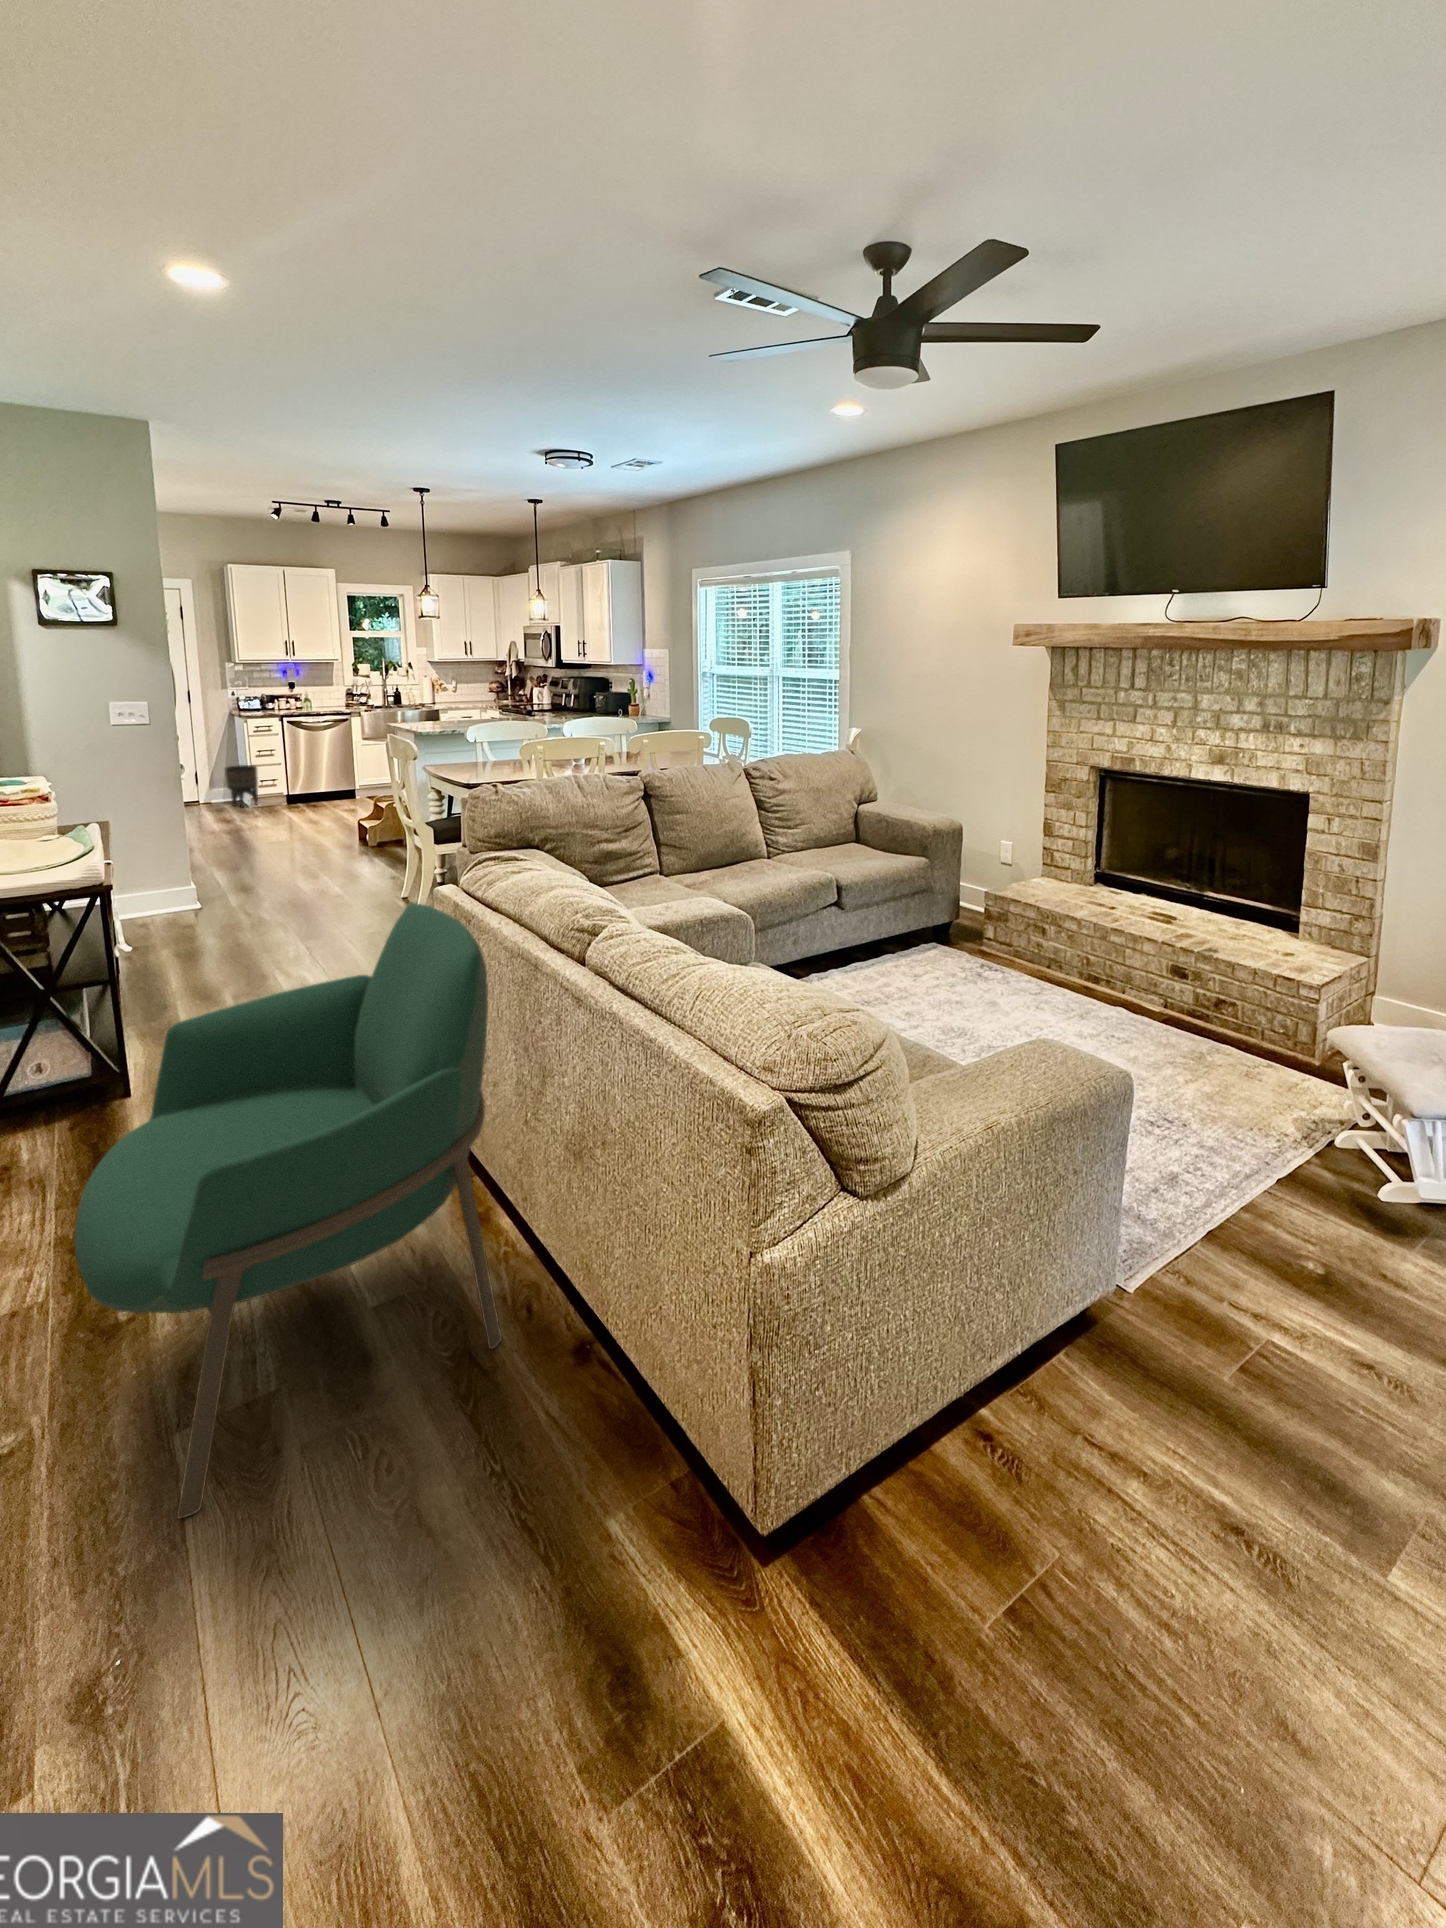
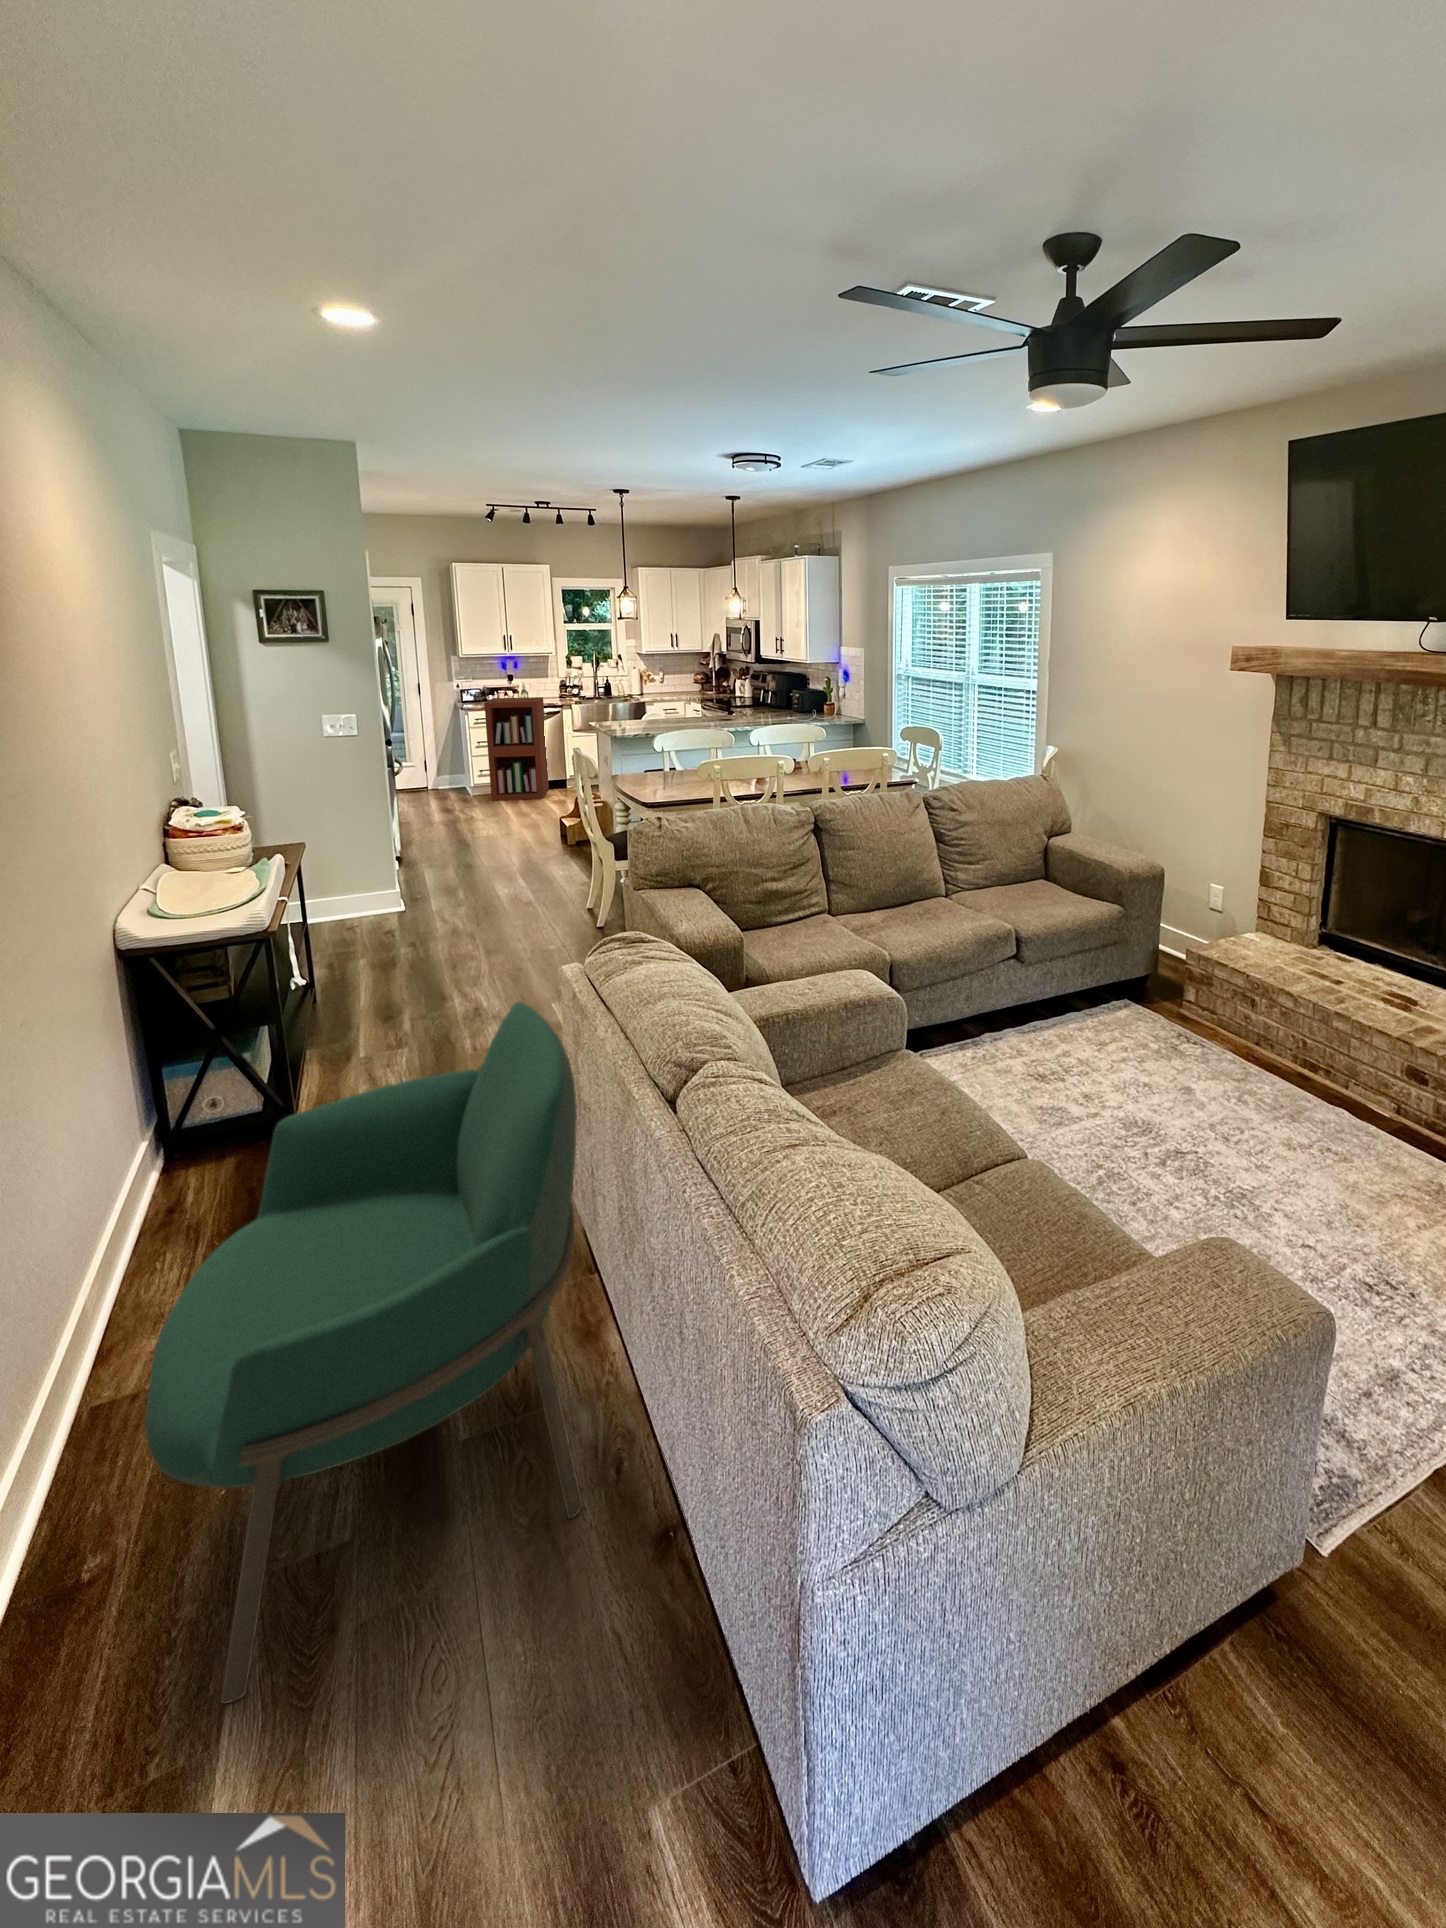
bookshelf: none [268,704,338,811] -> present [484,697,549,801]
planter: present [225,765,258,808] -> none [447,755,477,796]

